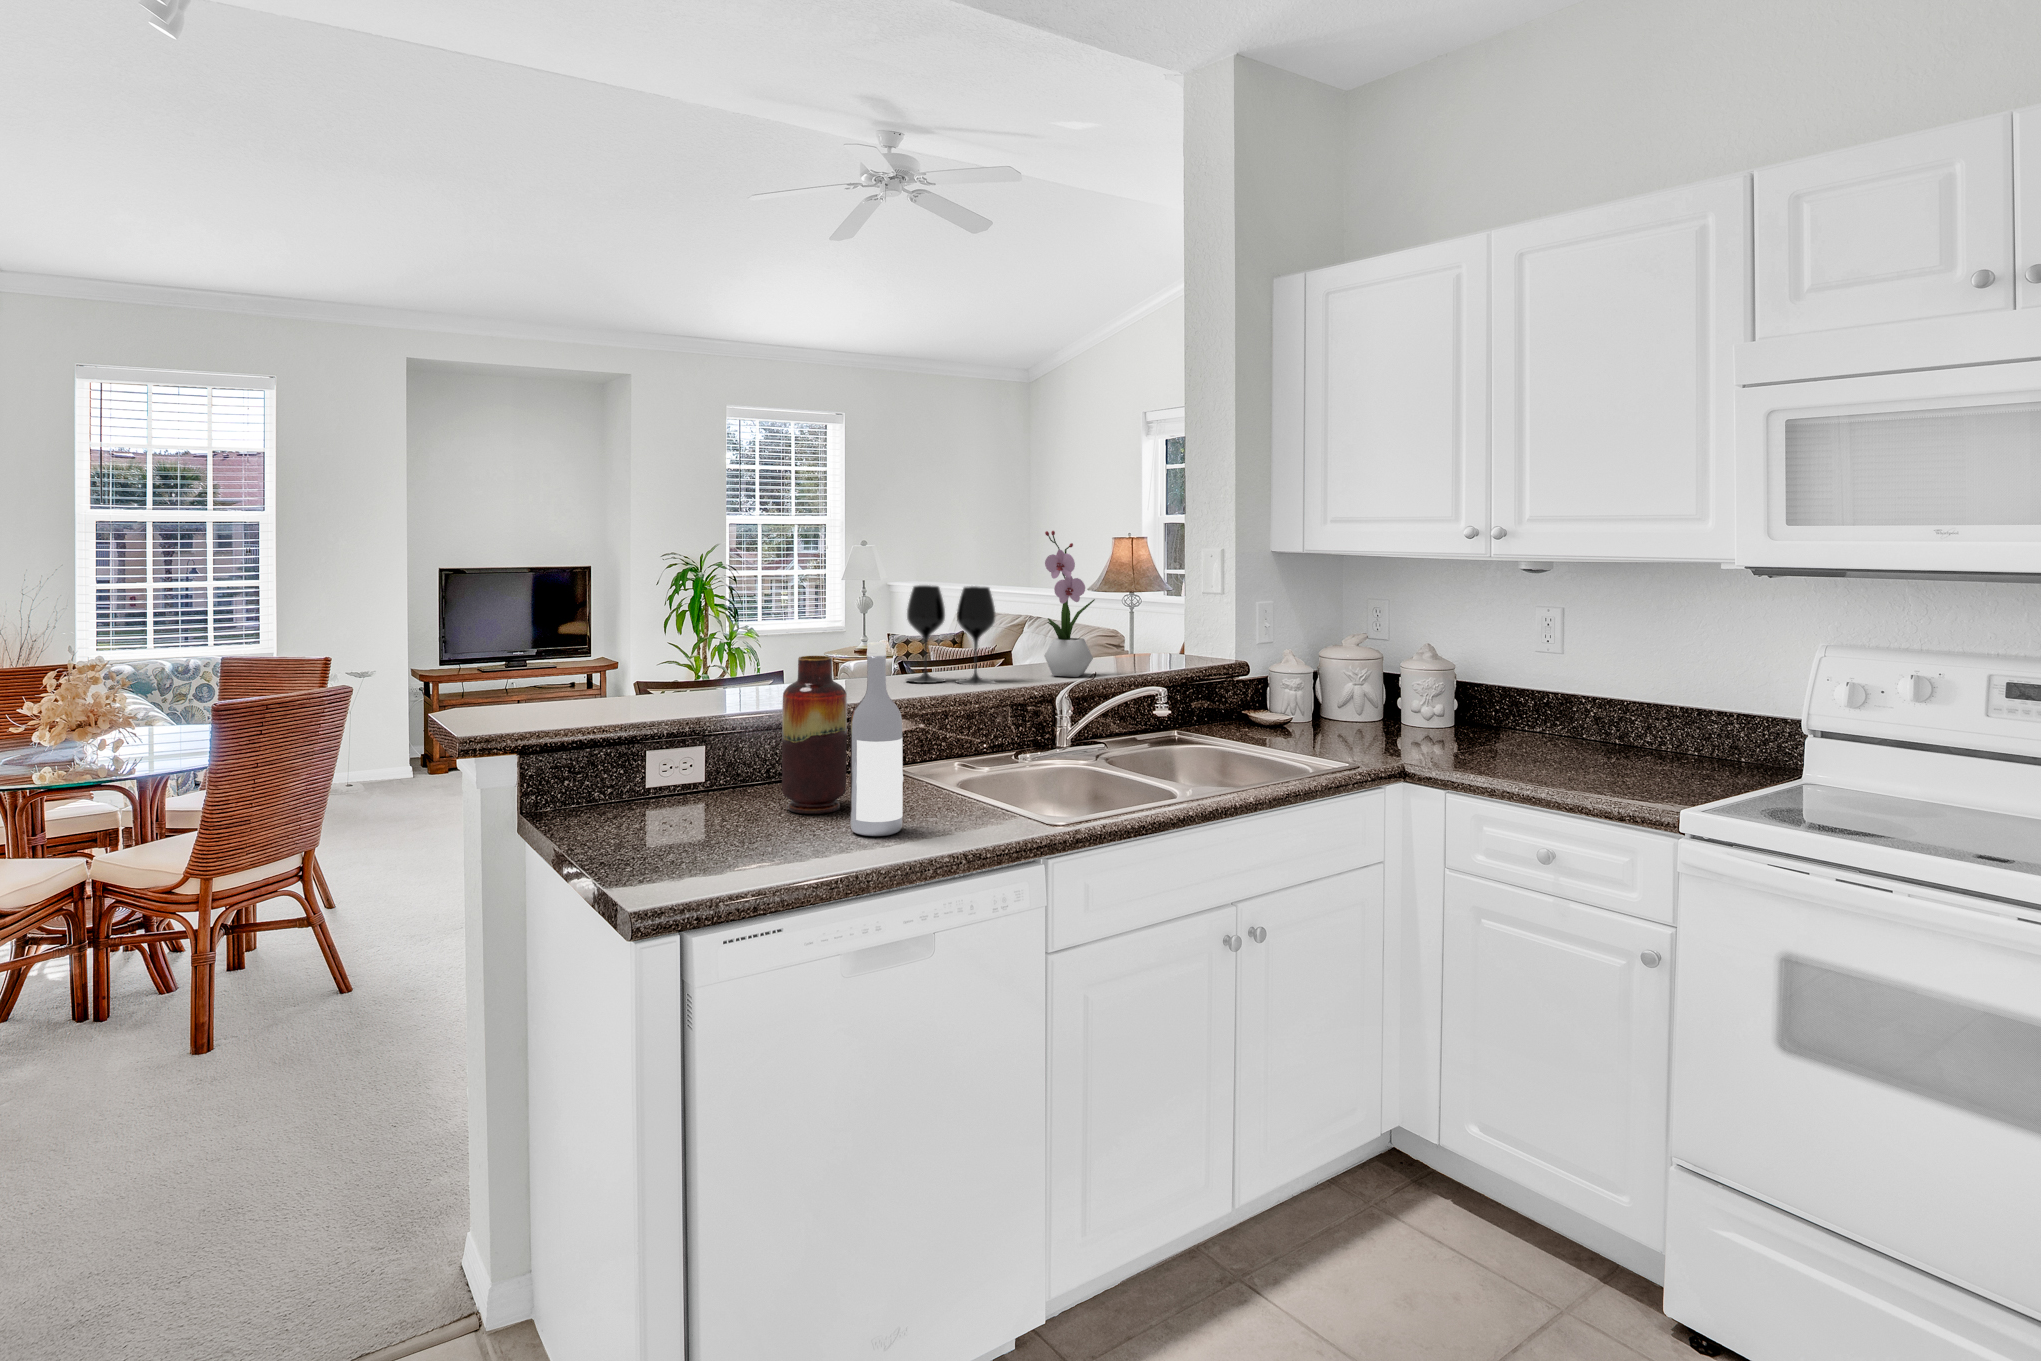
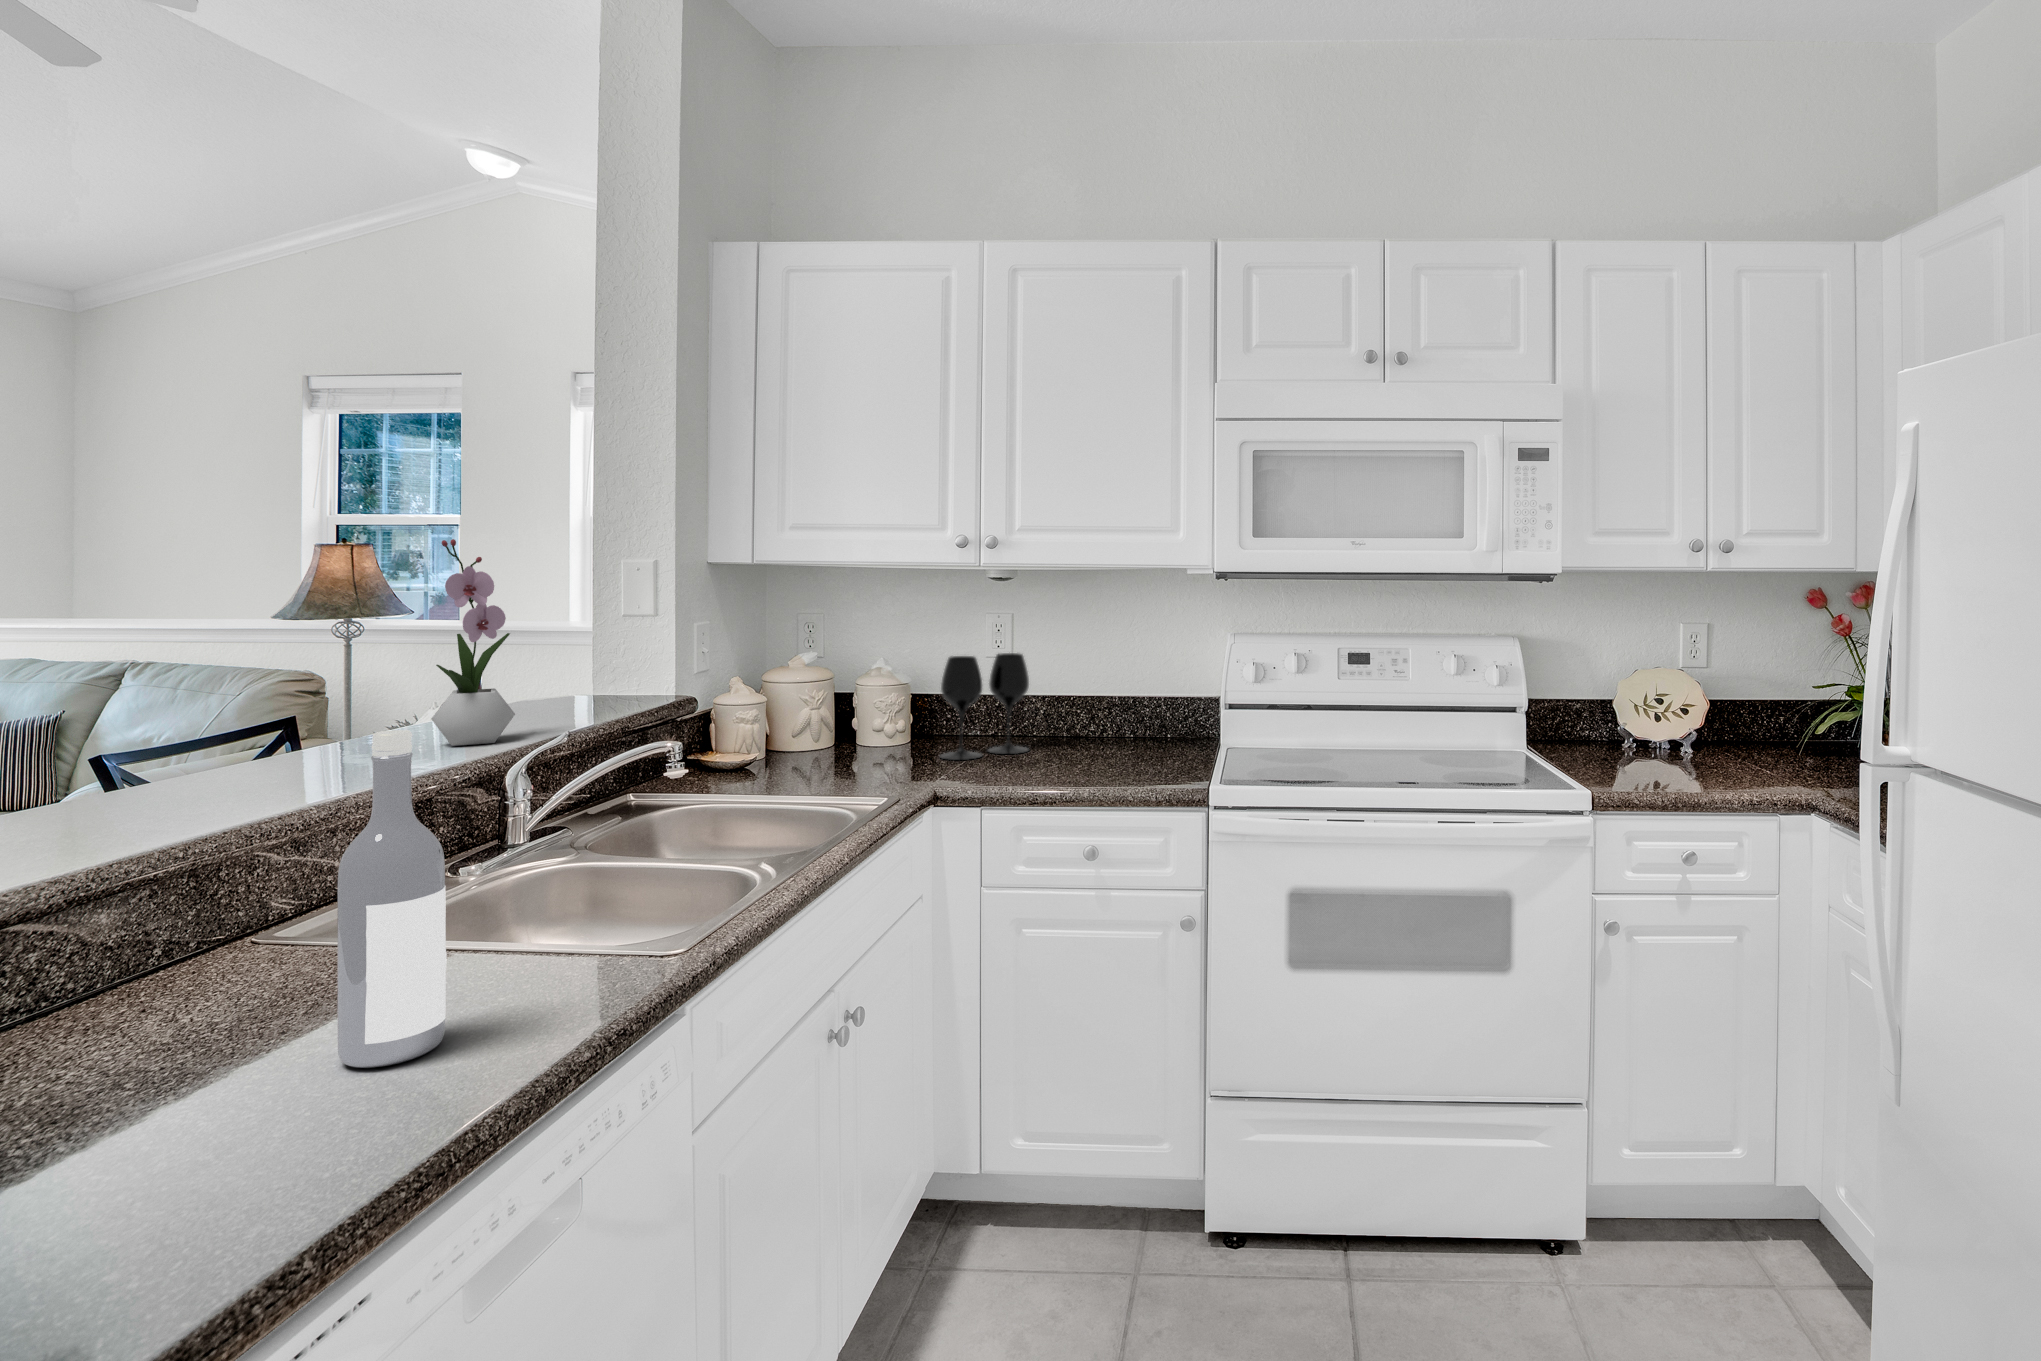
wine glass: present [906,585,996,685] -> present [940,653,1029,760]
vase: present [782,656,847,814] -> none [104,768,262,1071]

